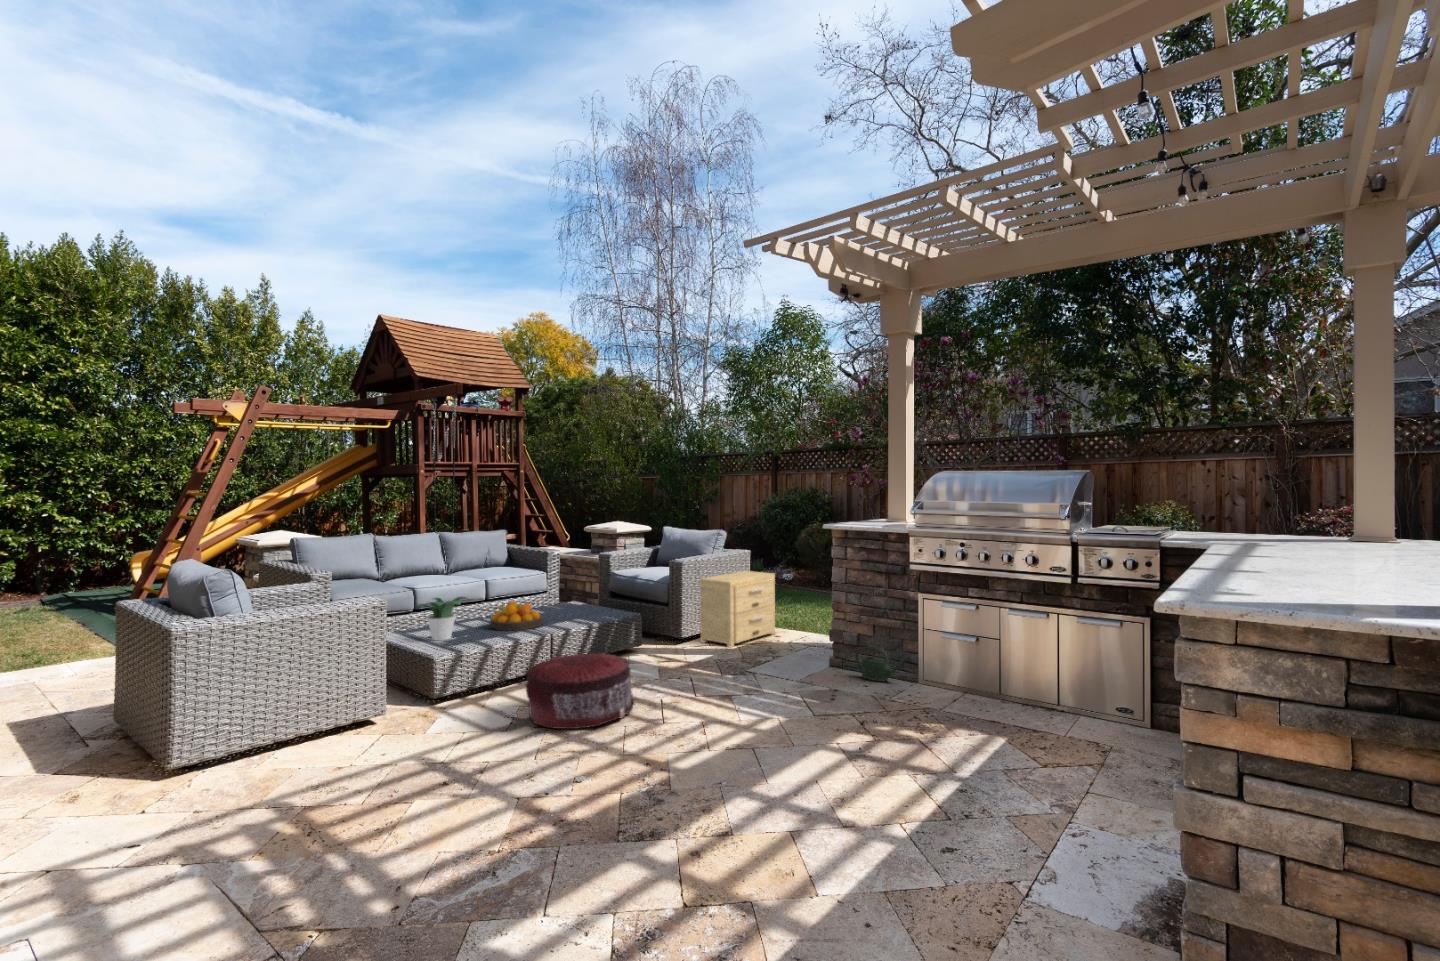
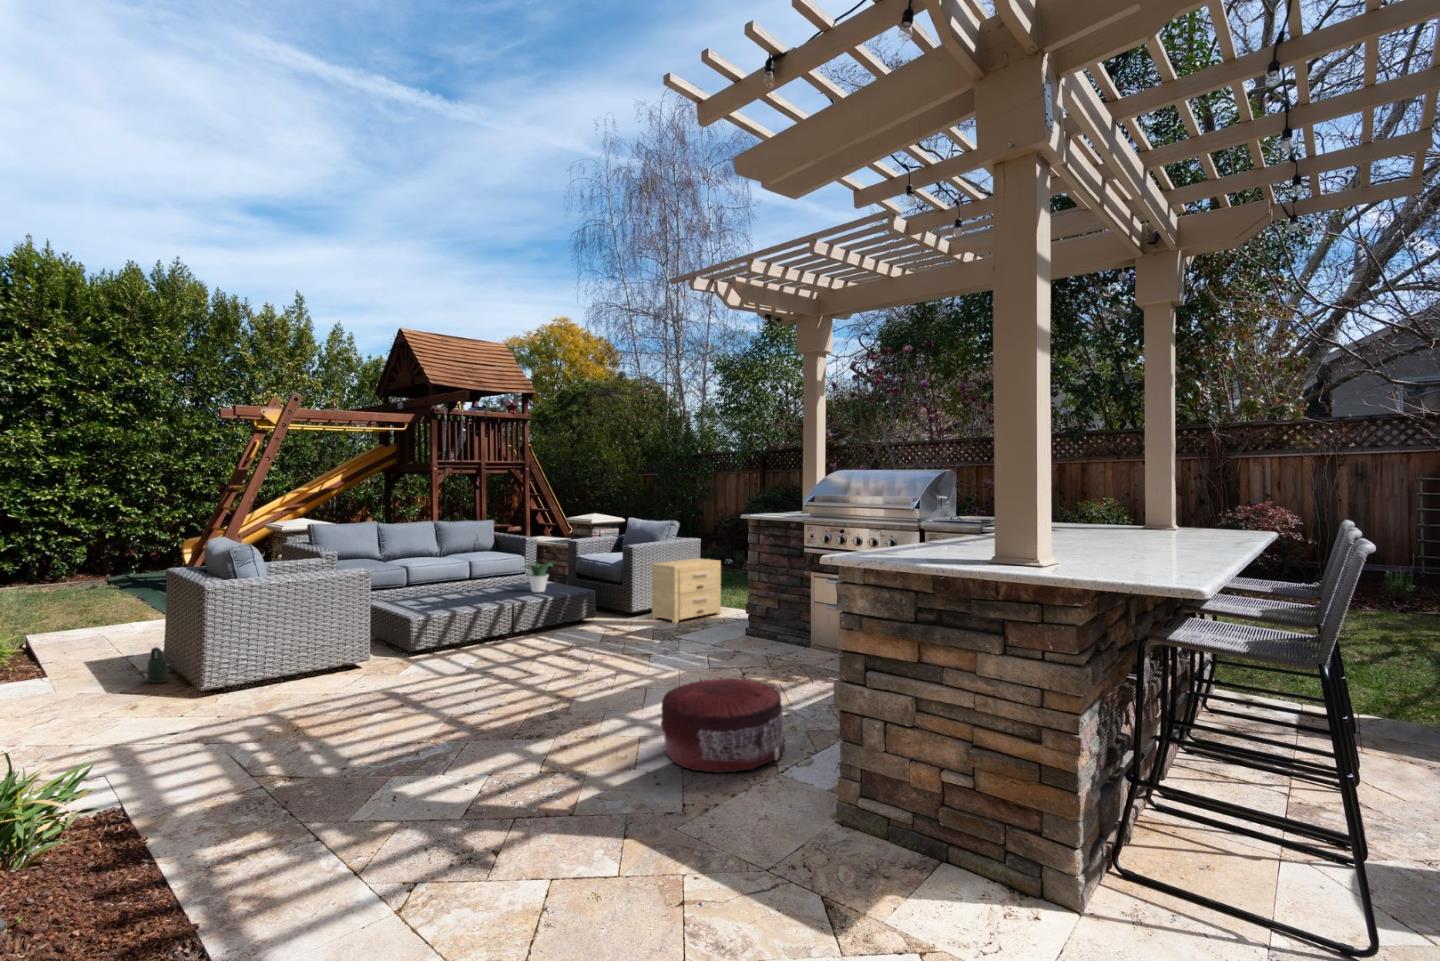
potted plant: present [417,597,467,641] -> present [524,562,554,592]
fruit bowl: present [490,601,543,631] -> none [464,578,508,602]
watering can: present [855,647,904,682] -> present [148,647,167,683]
pouf: present [526,653,635,729] -> present [661,678,786,772]

